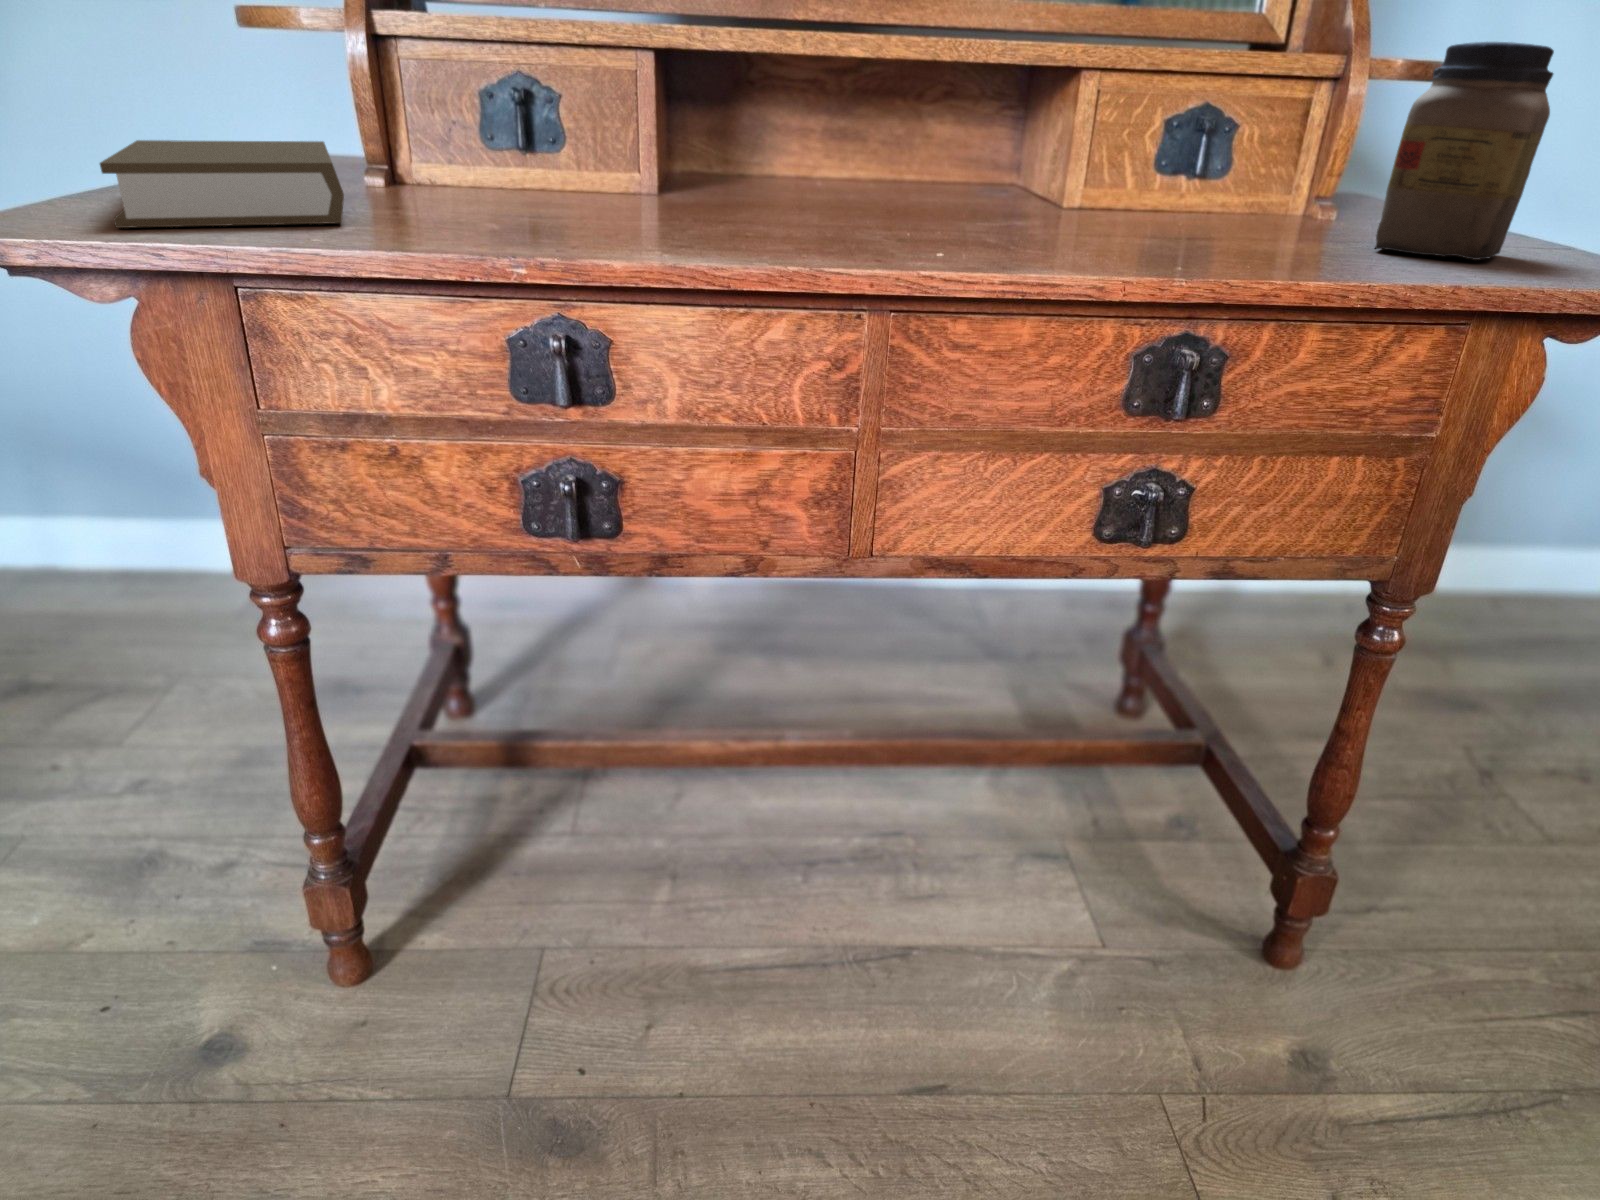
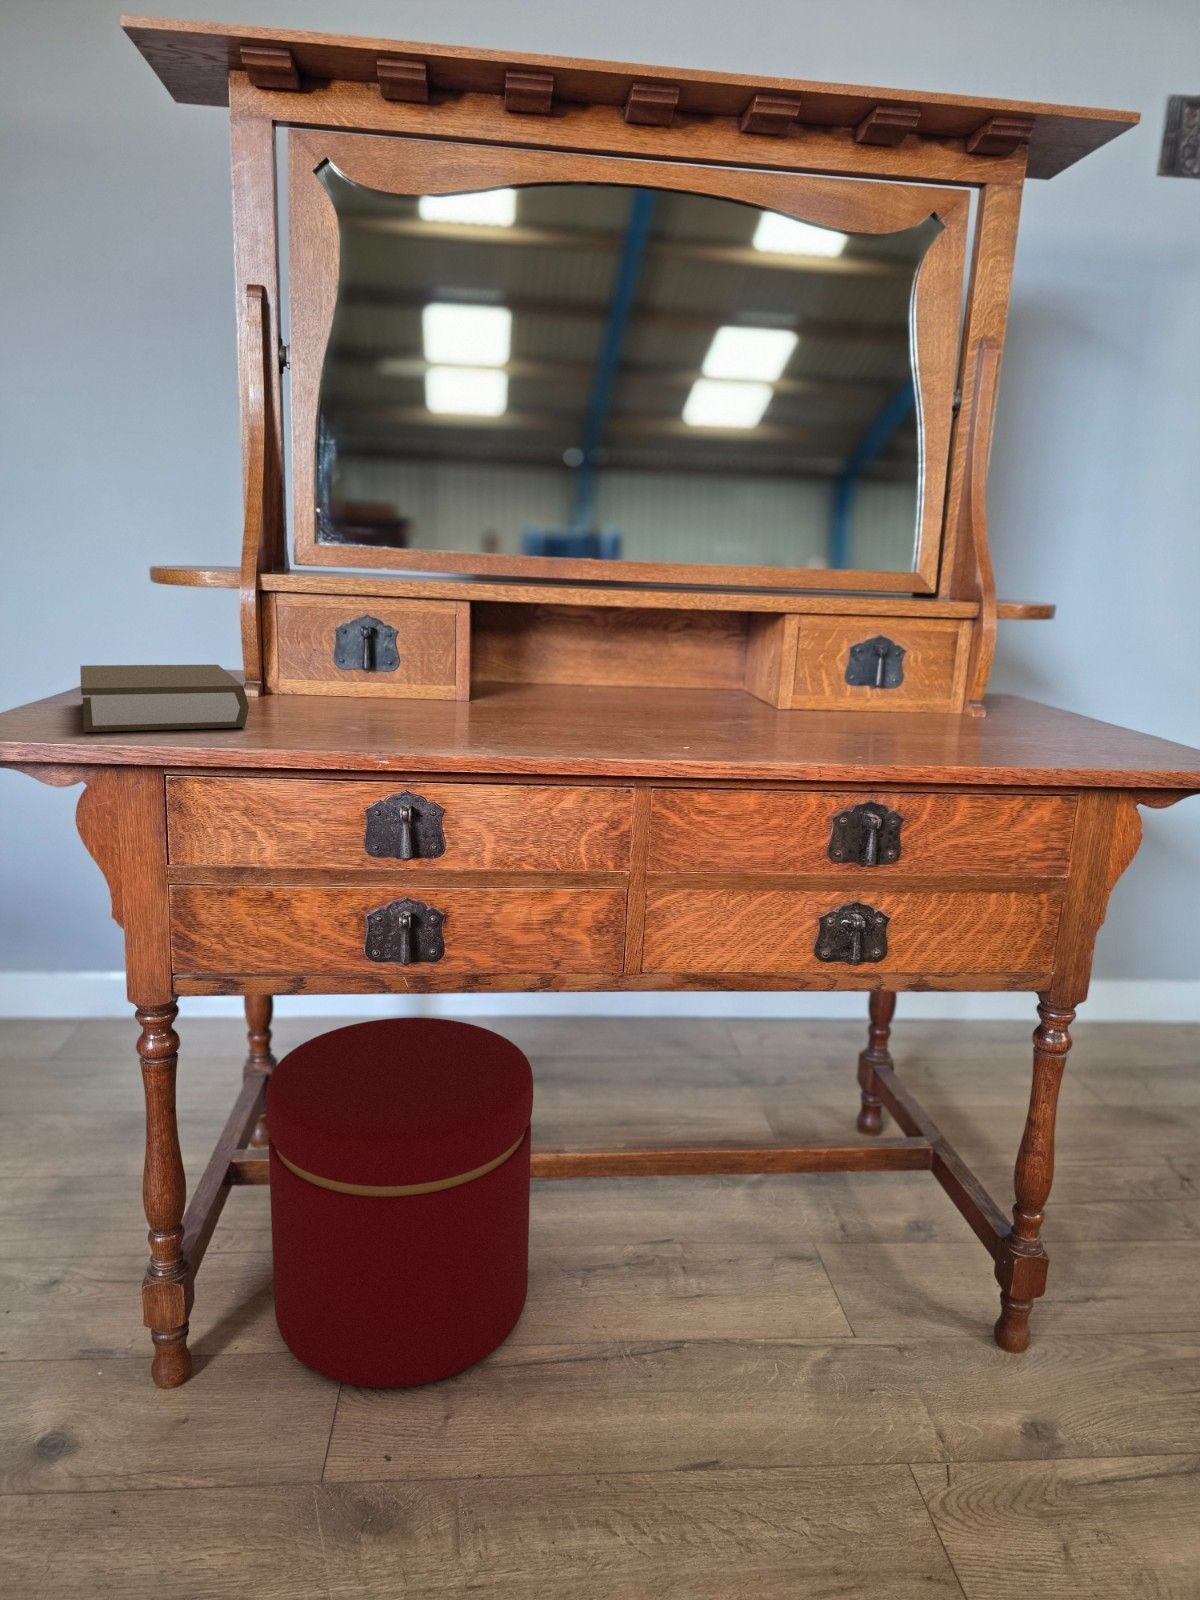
jar: present [1375,42,1554,260] -> none [1004,605,1112,749]
ottoman: none [429,591,743,994] -> present [266,1018,533,1388]

